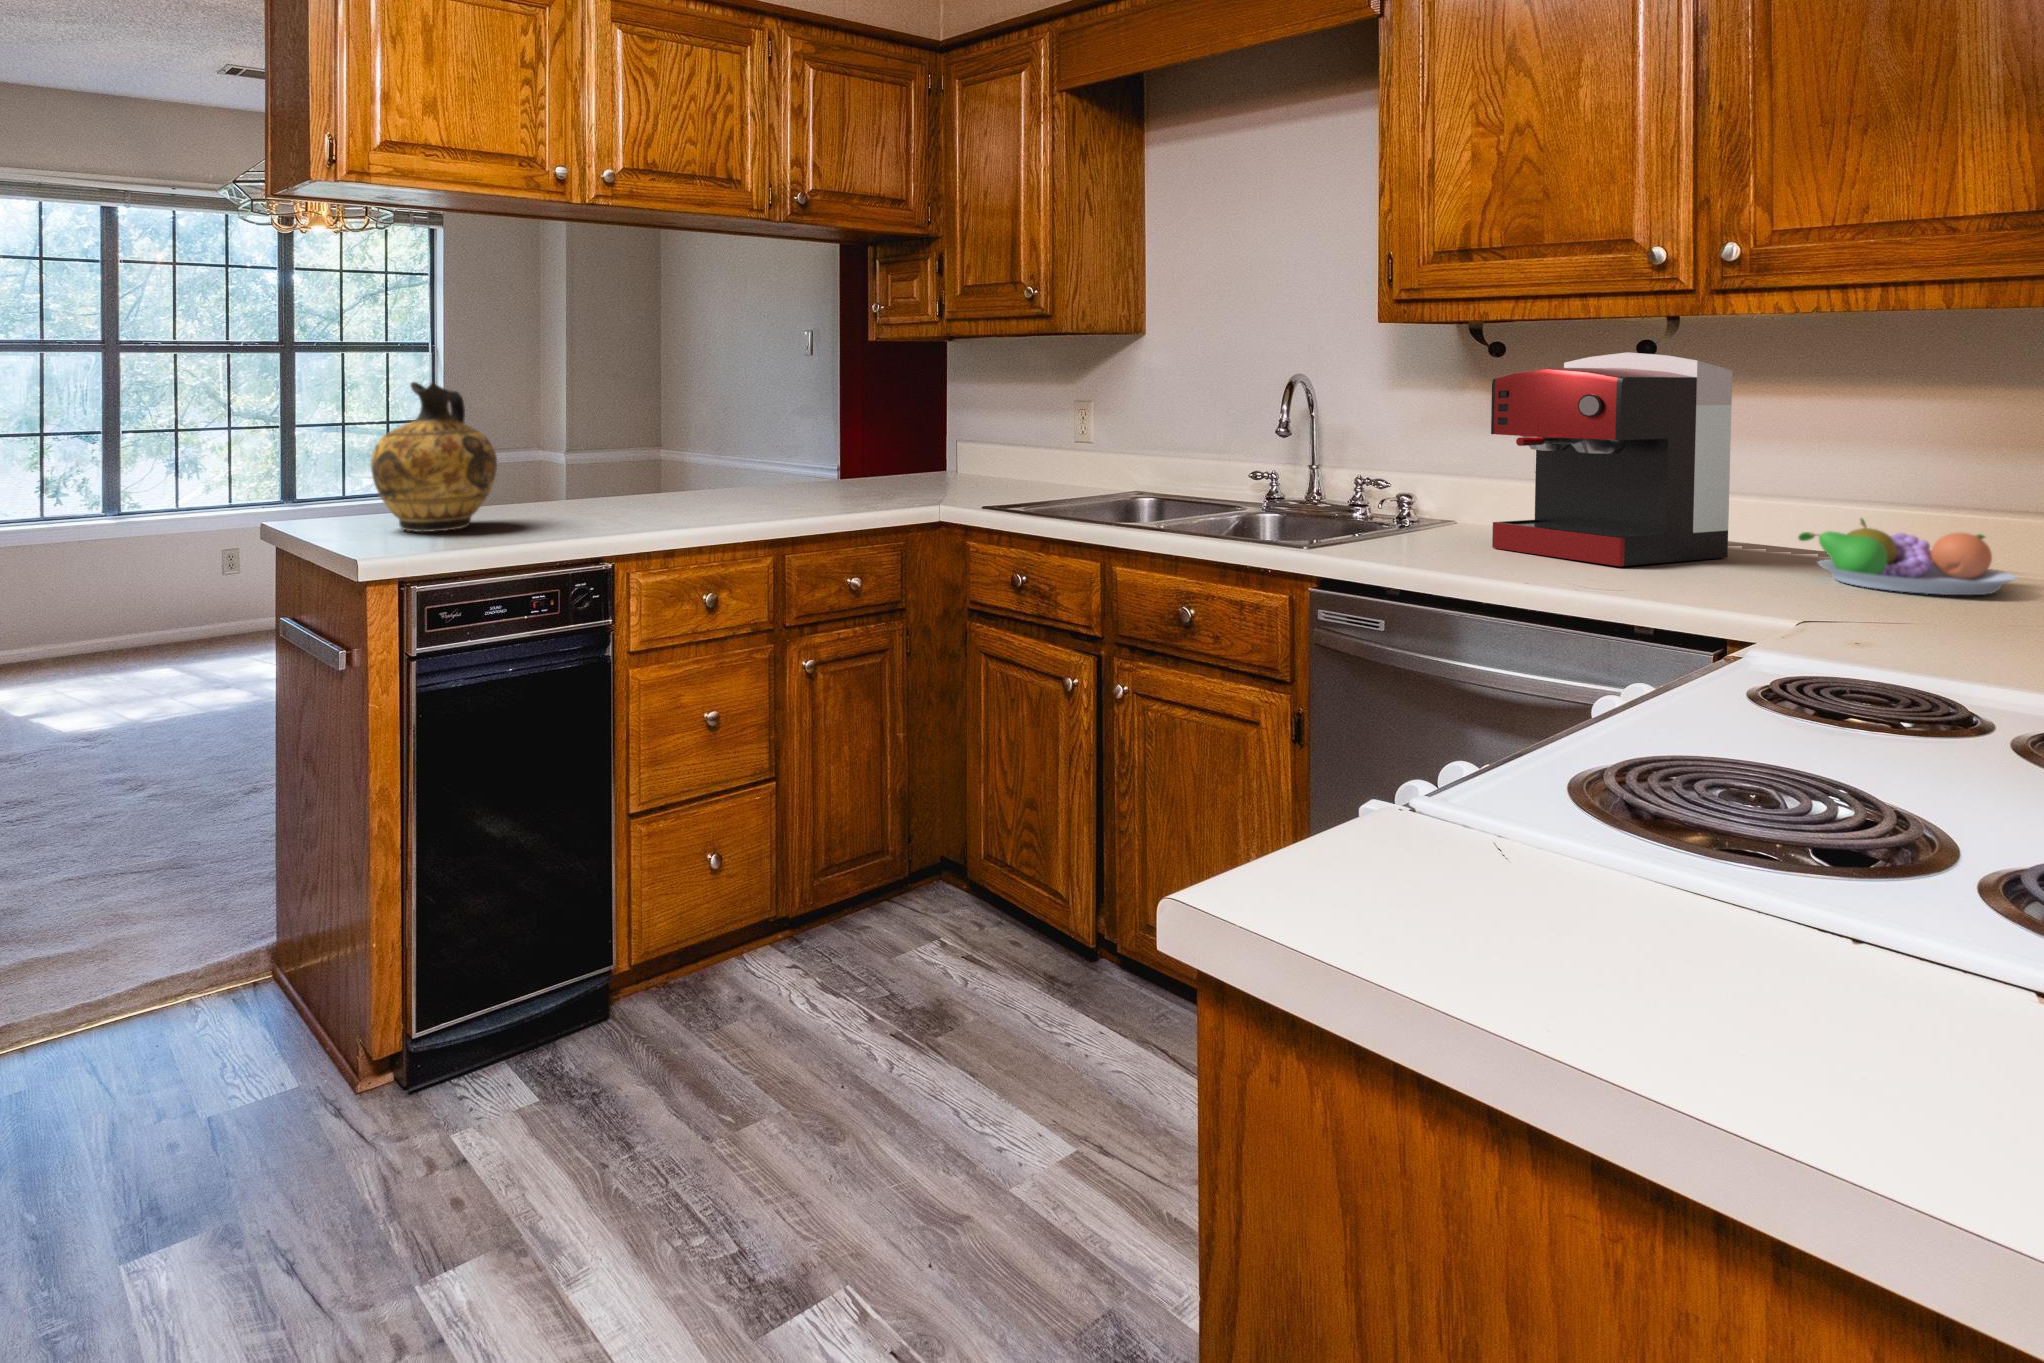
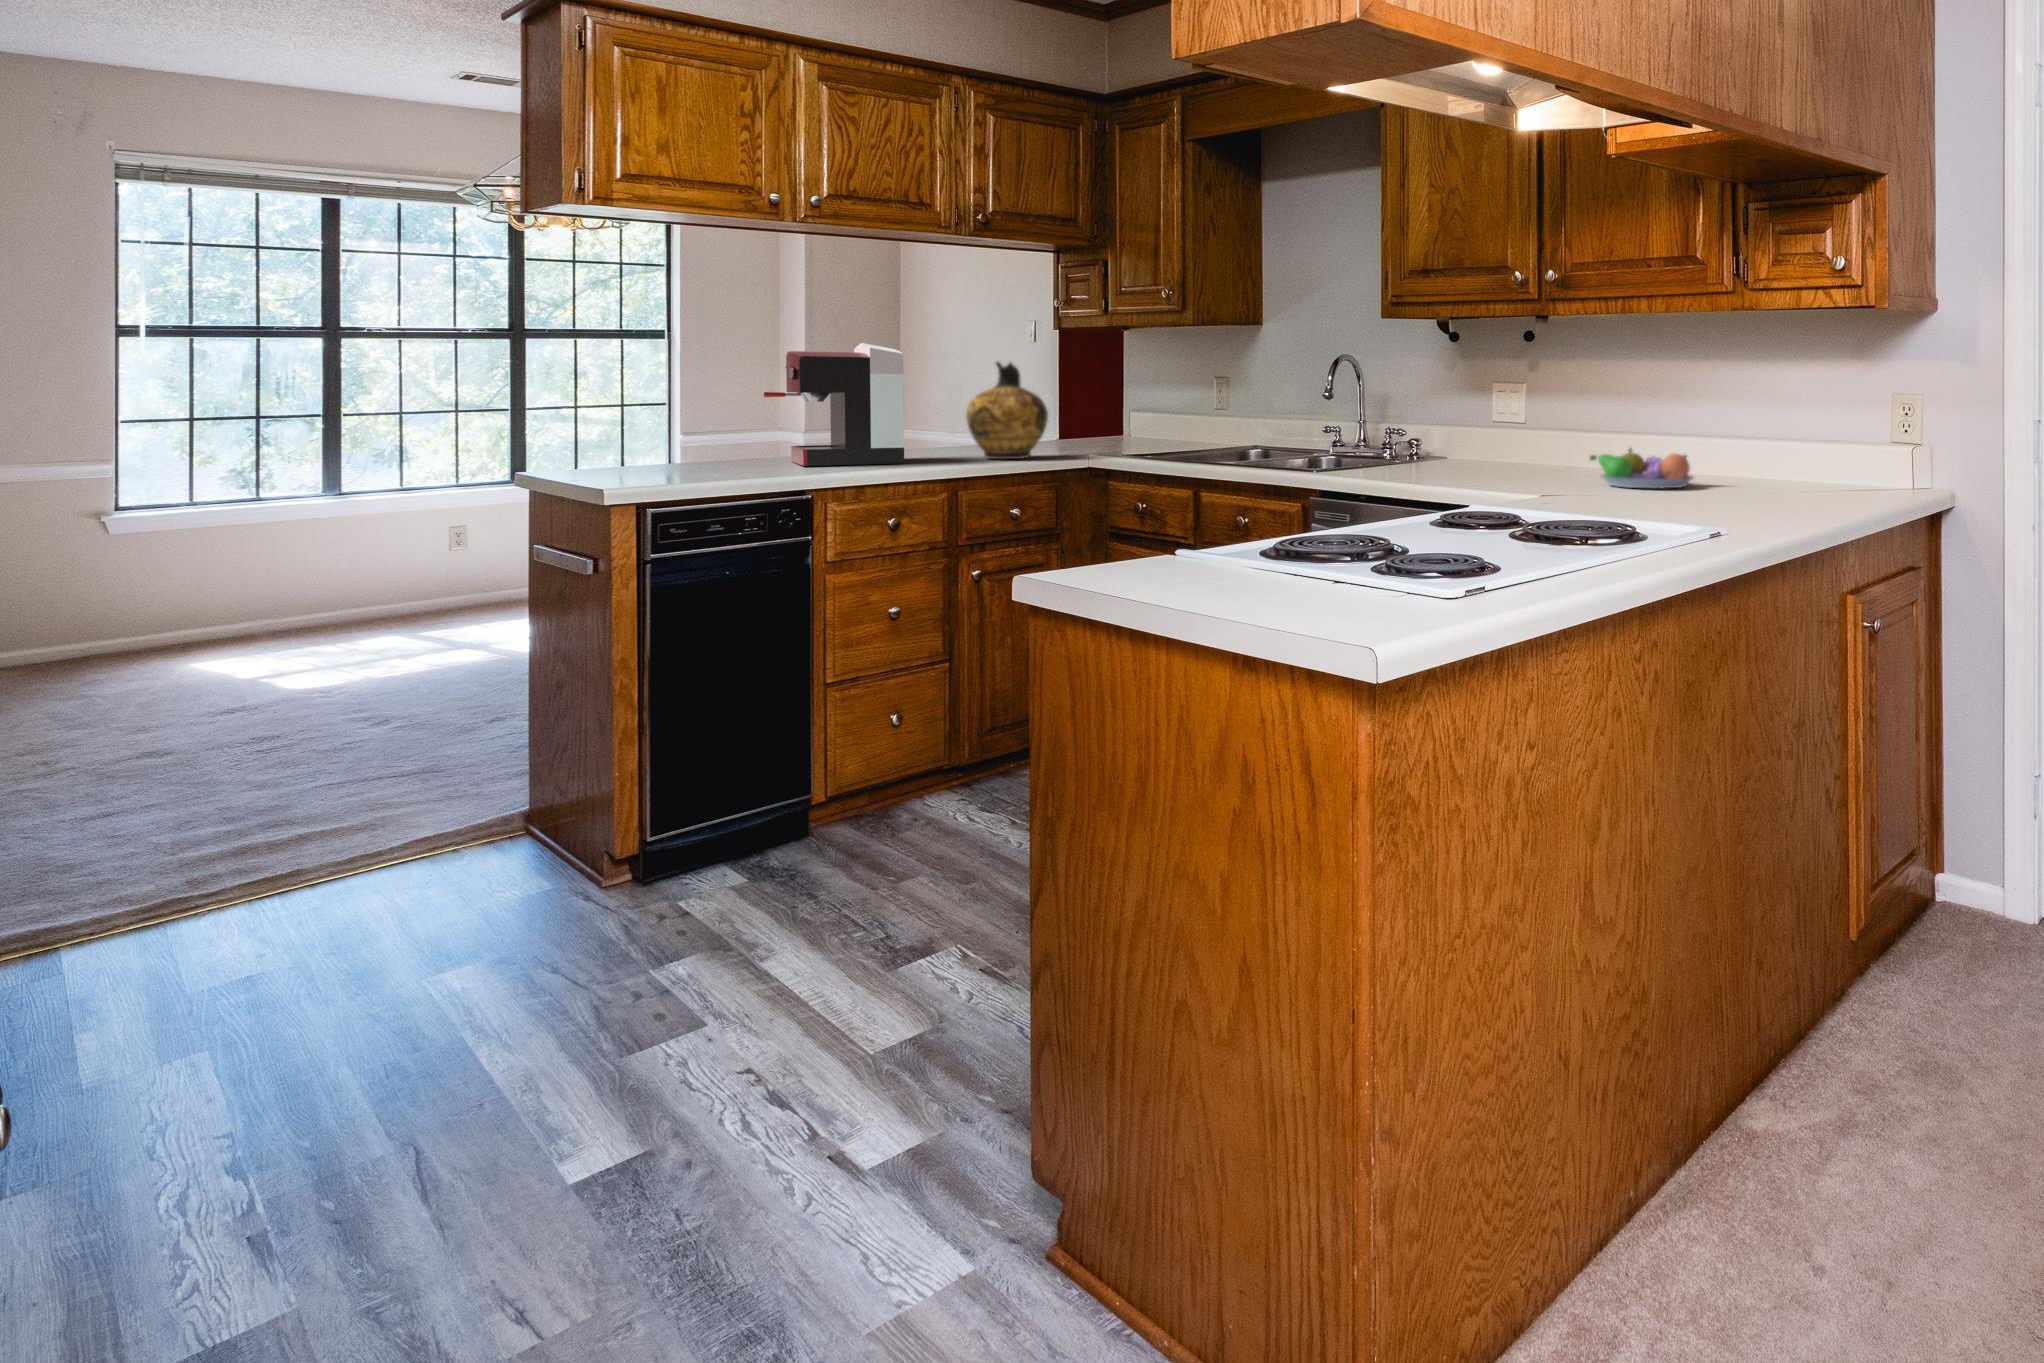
coffee maker: present [1491,352,1732,566] -> present [764,343,904,466]
ceramic jug: present [371,382,497,532] -> present [966,362,1048,459]

